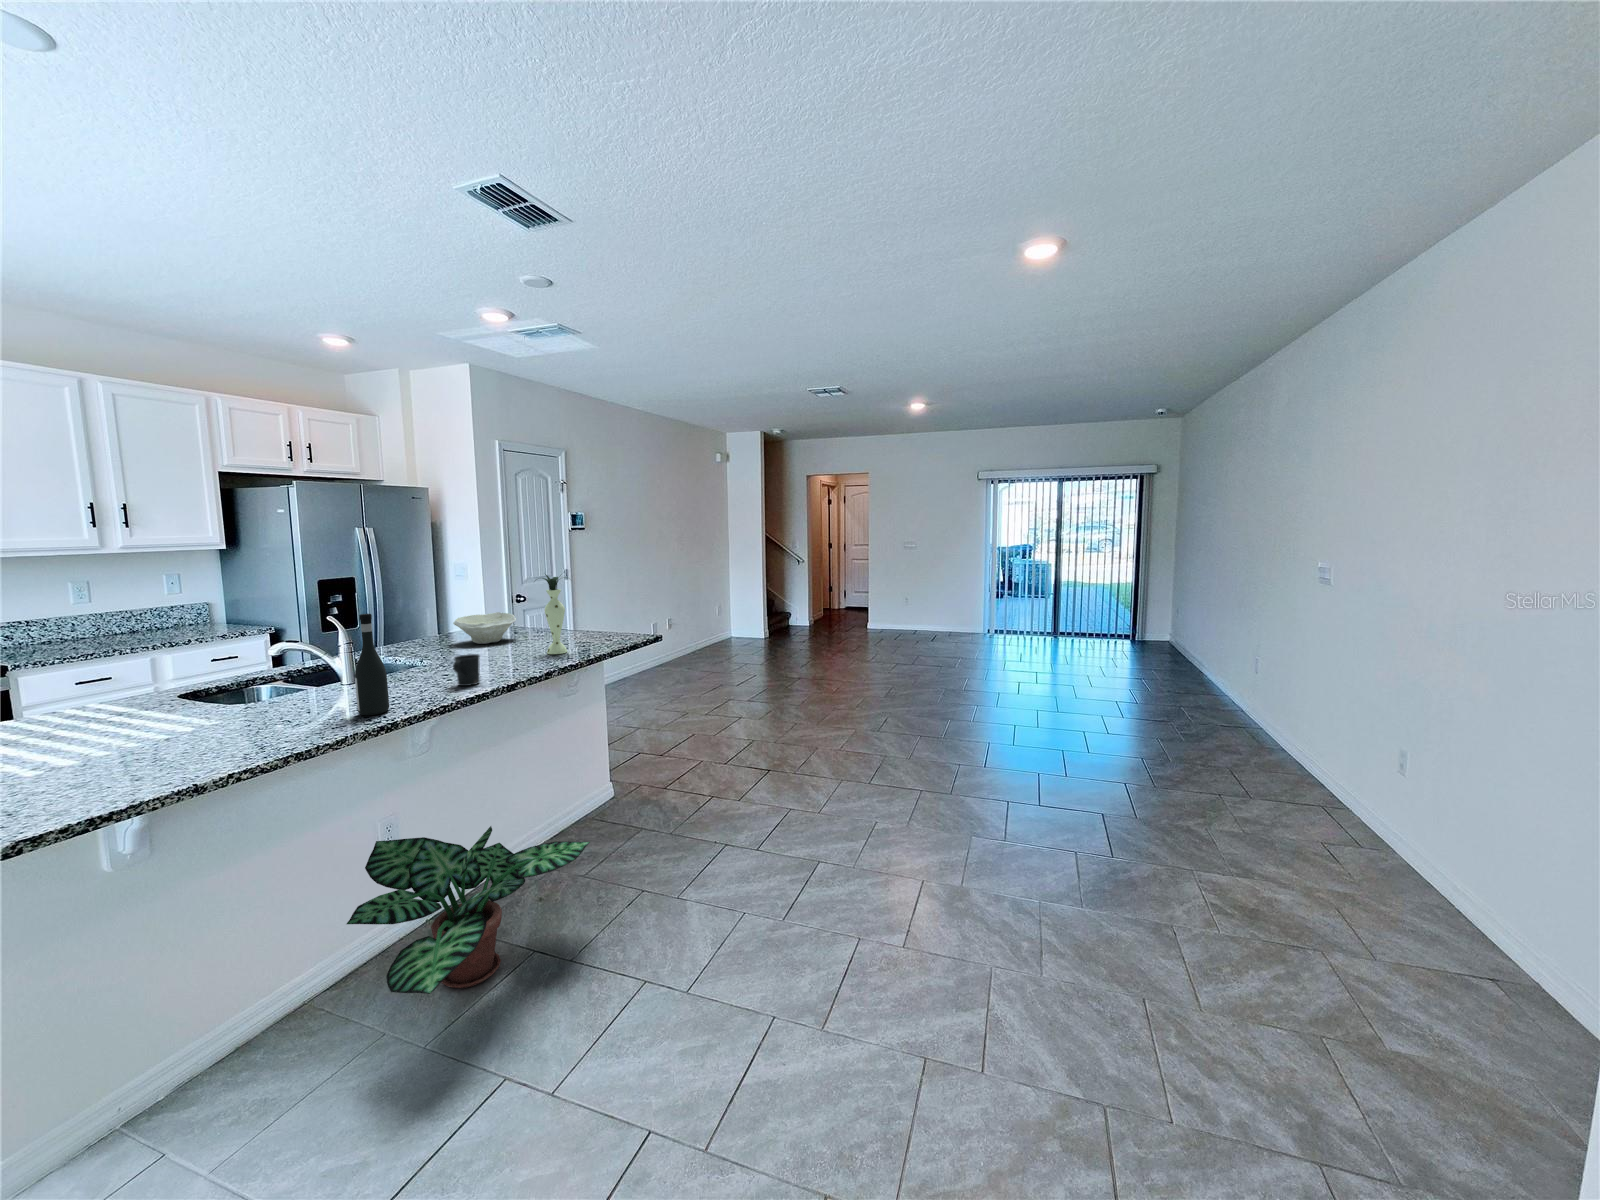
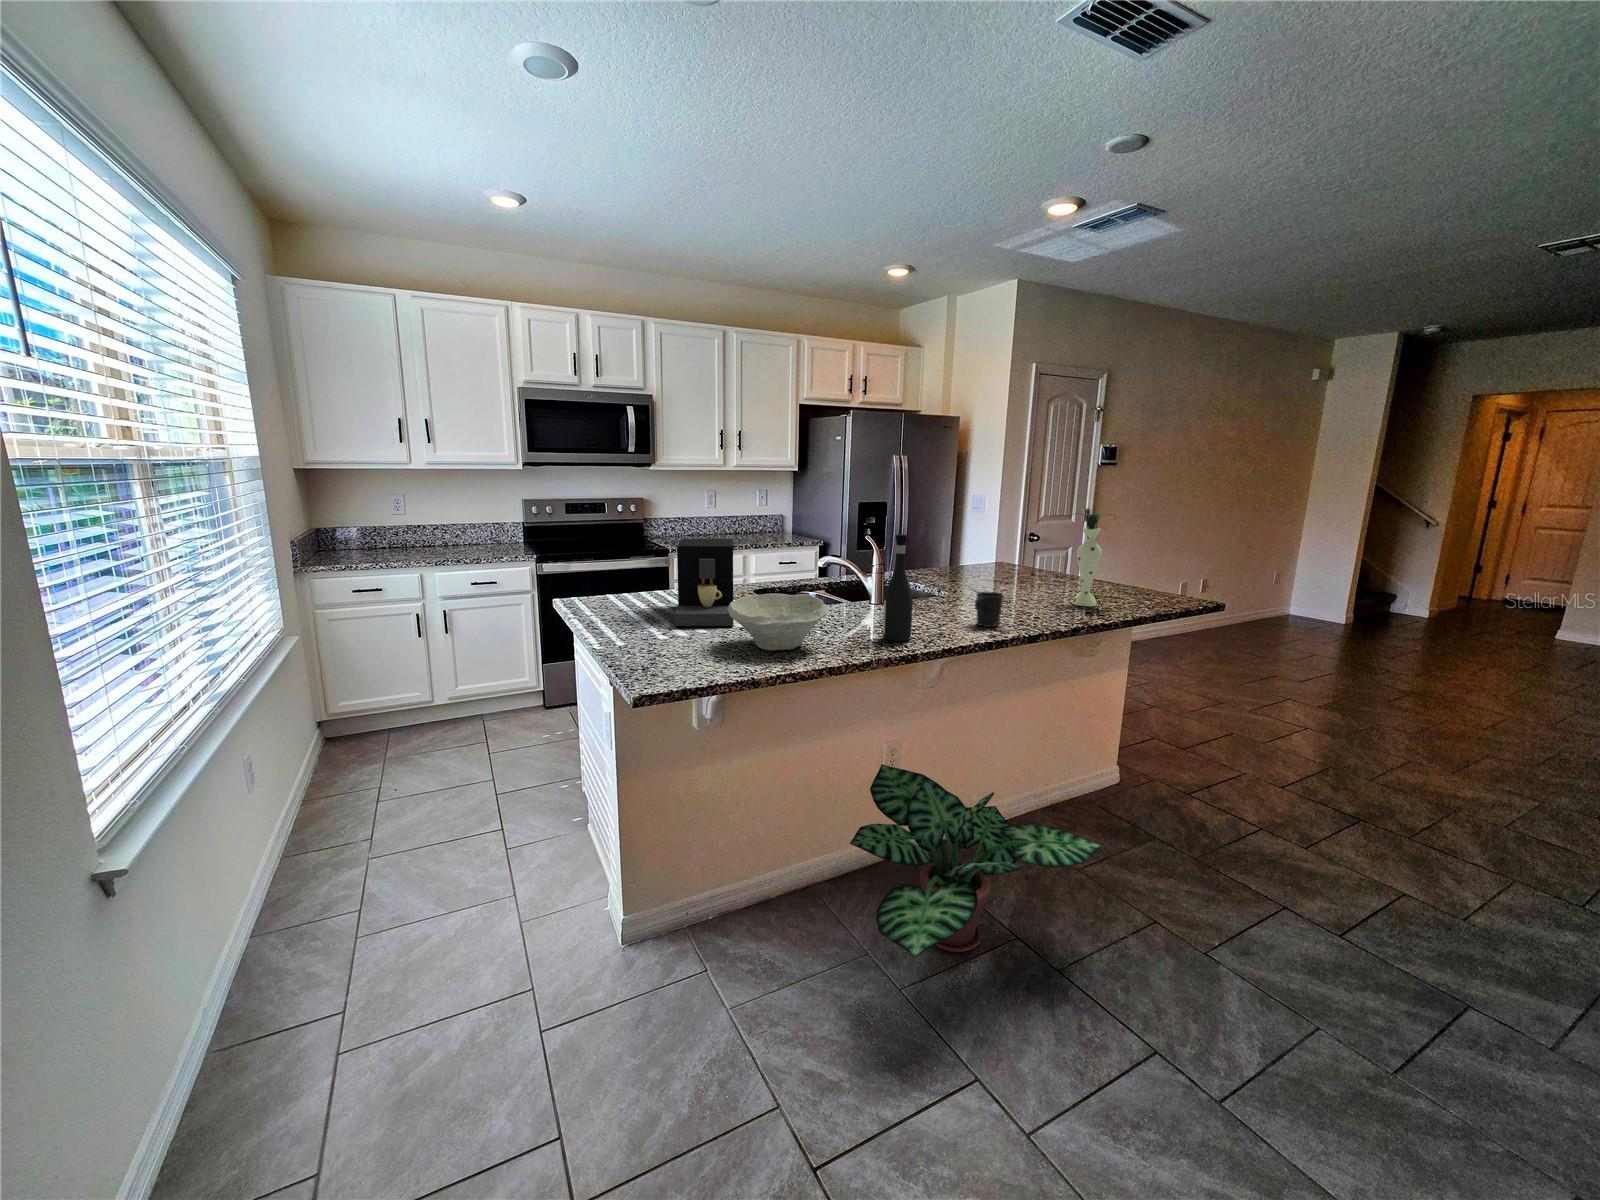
bowl: present [453,612,516,644] -> present [728,594,829,651]
coffee maker: none [45,640,154,756] -> present [674,539,733,626]

